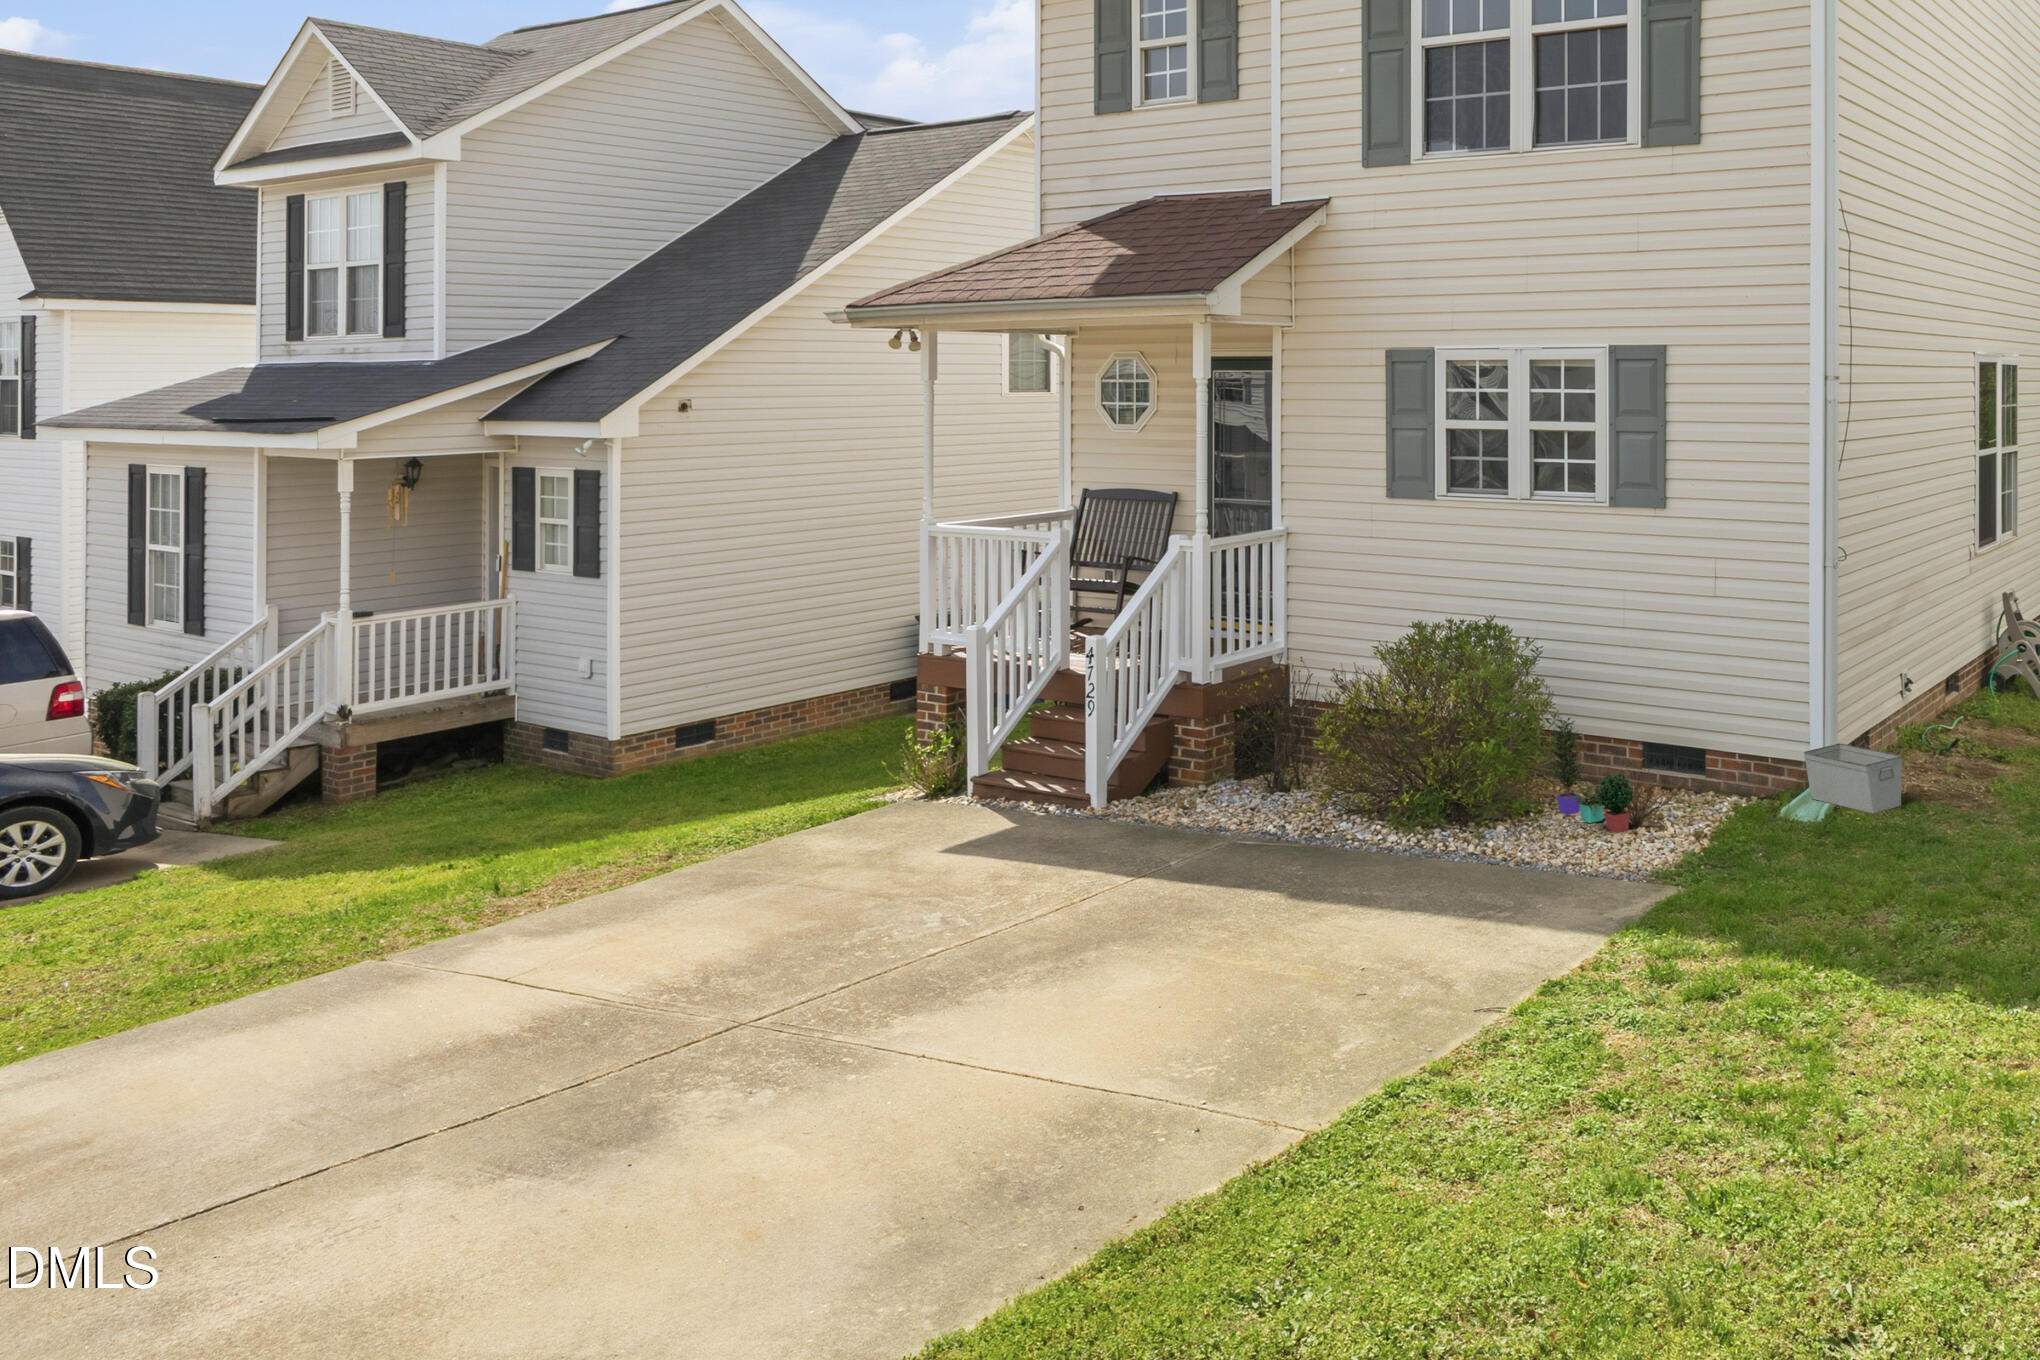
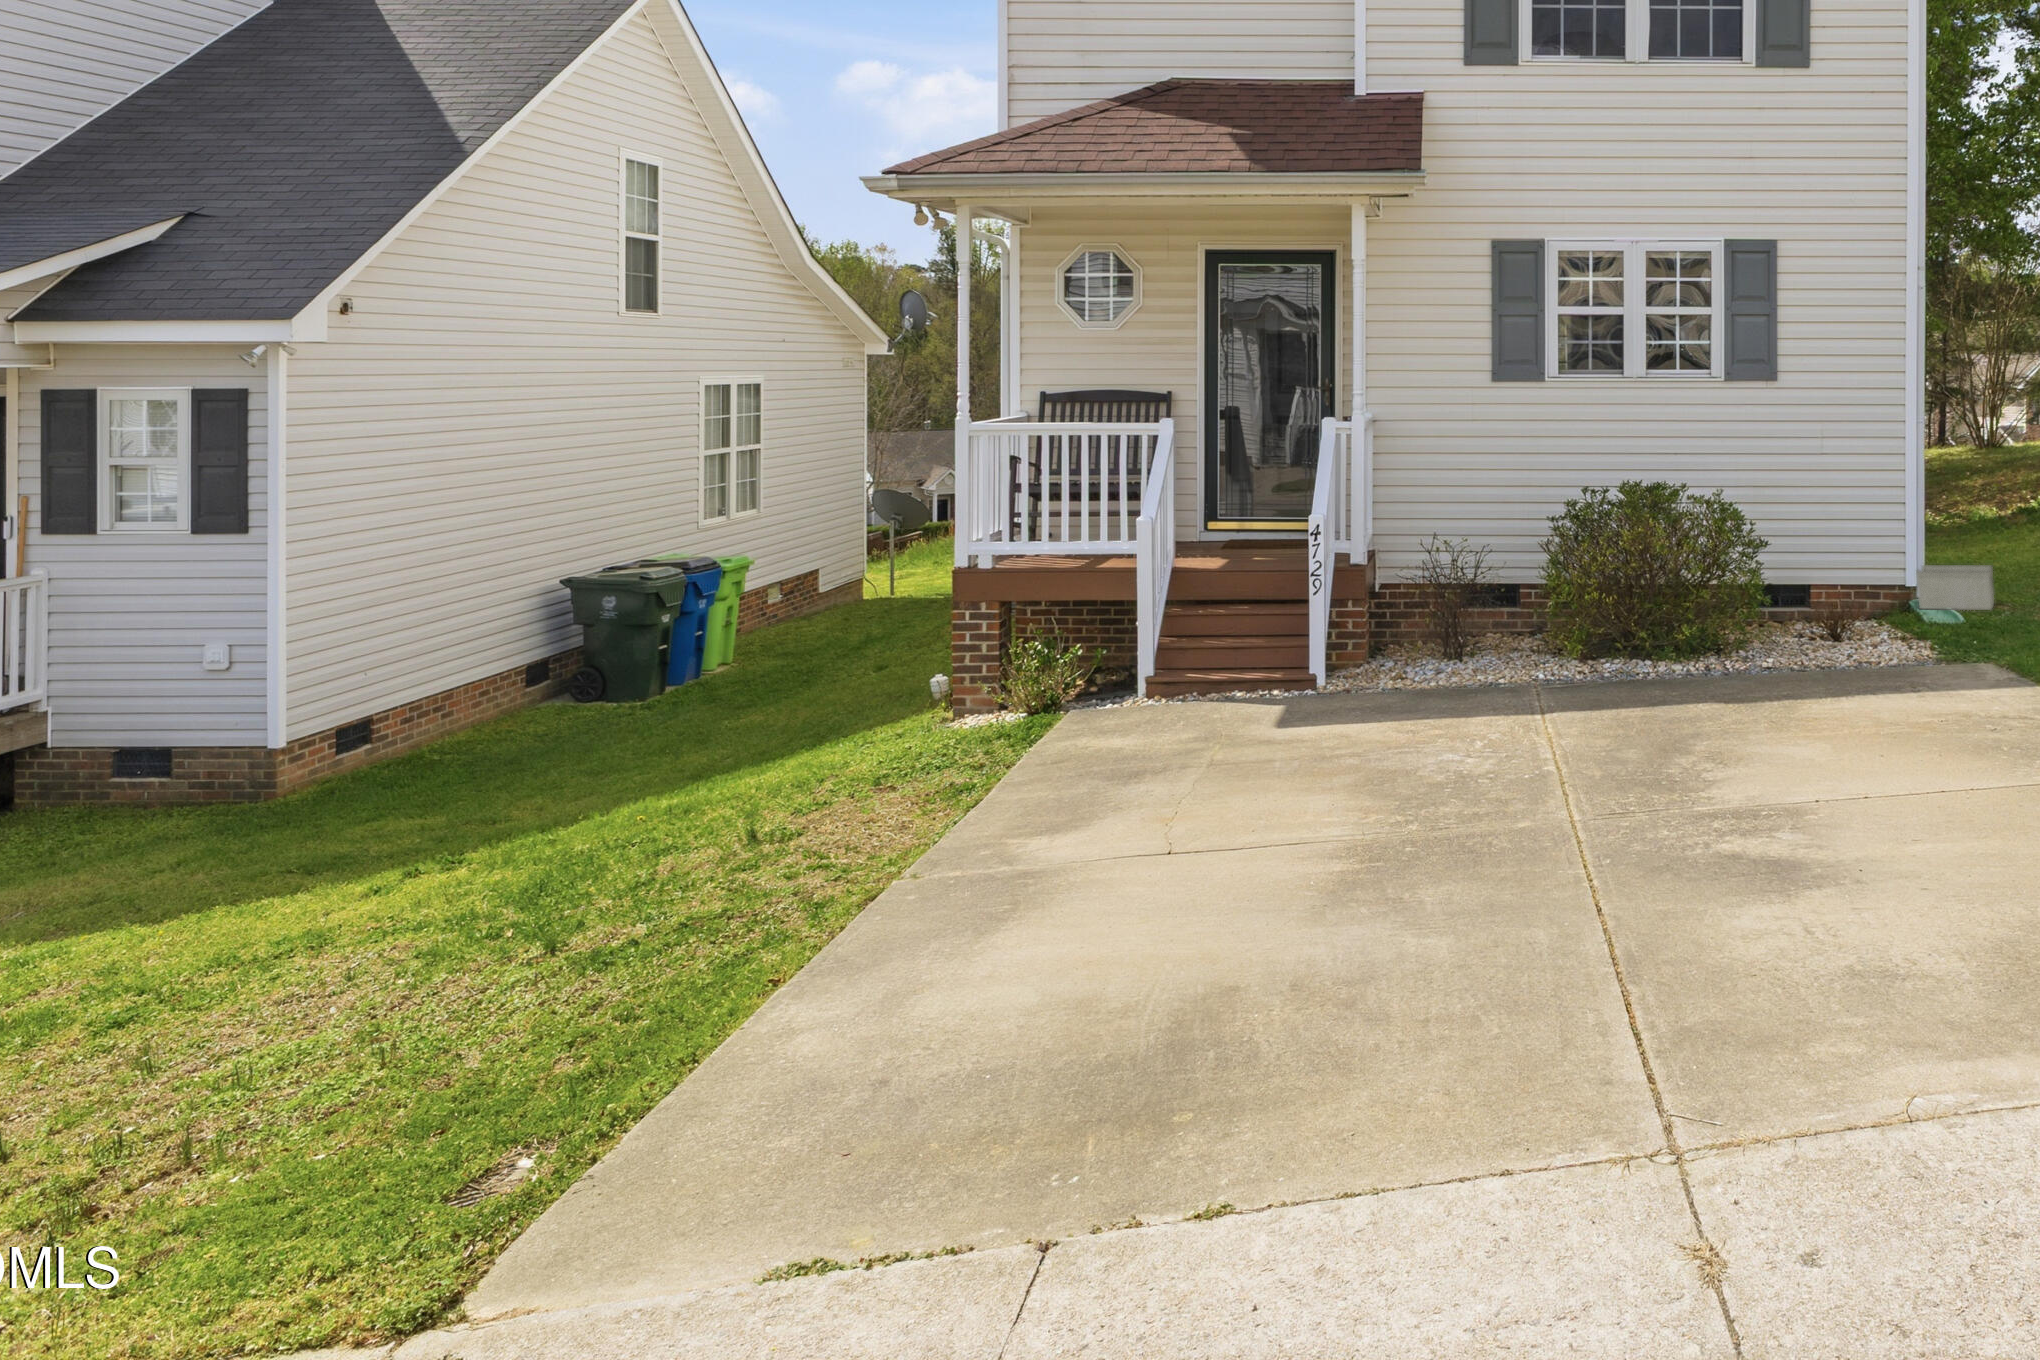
potted plant: present [1550,717,1635,833] -> none [1751,553,1863,641]

